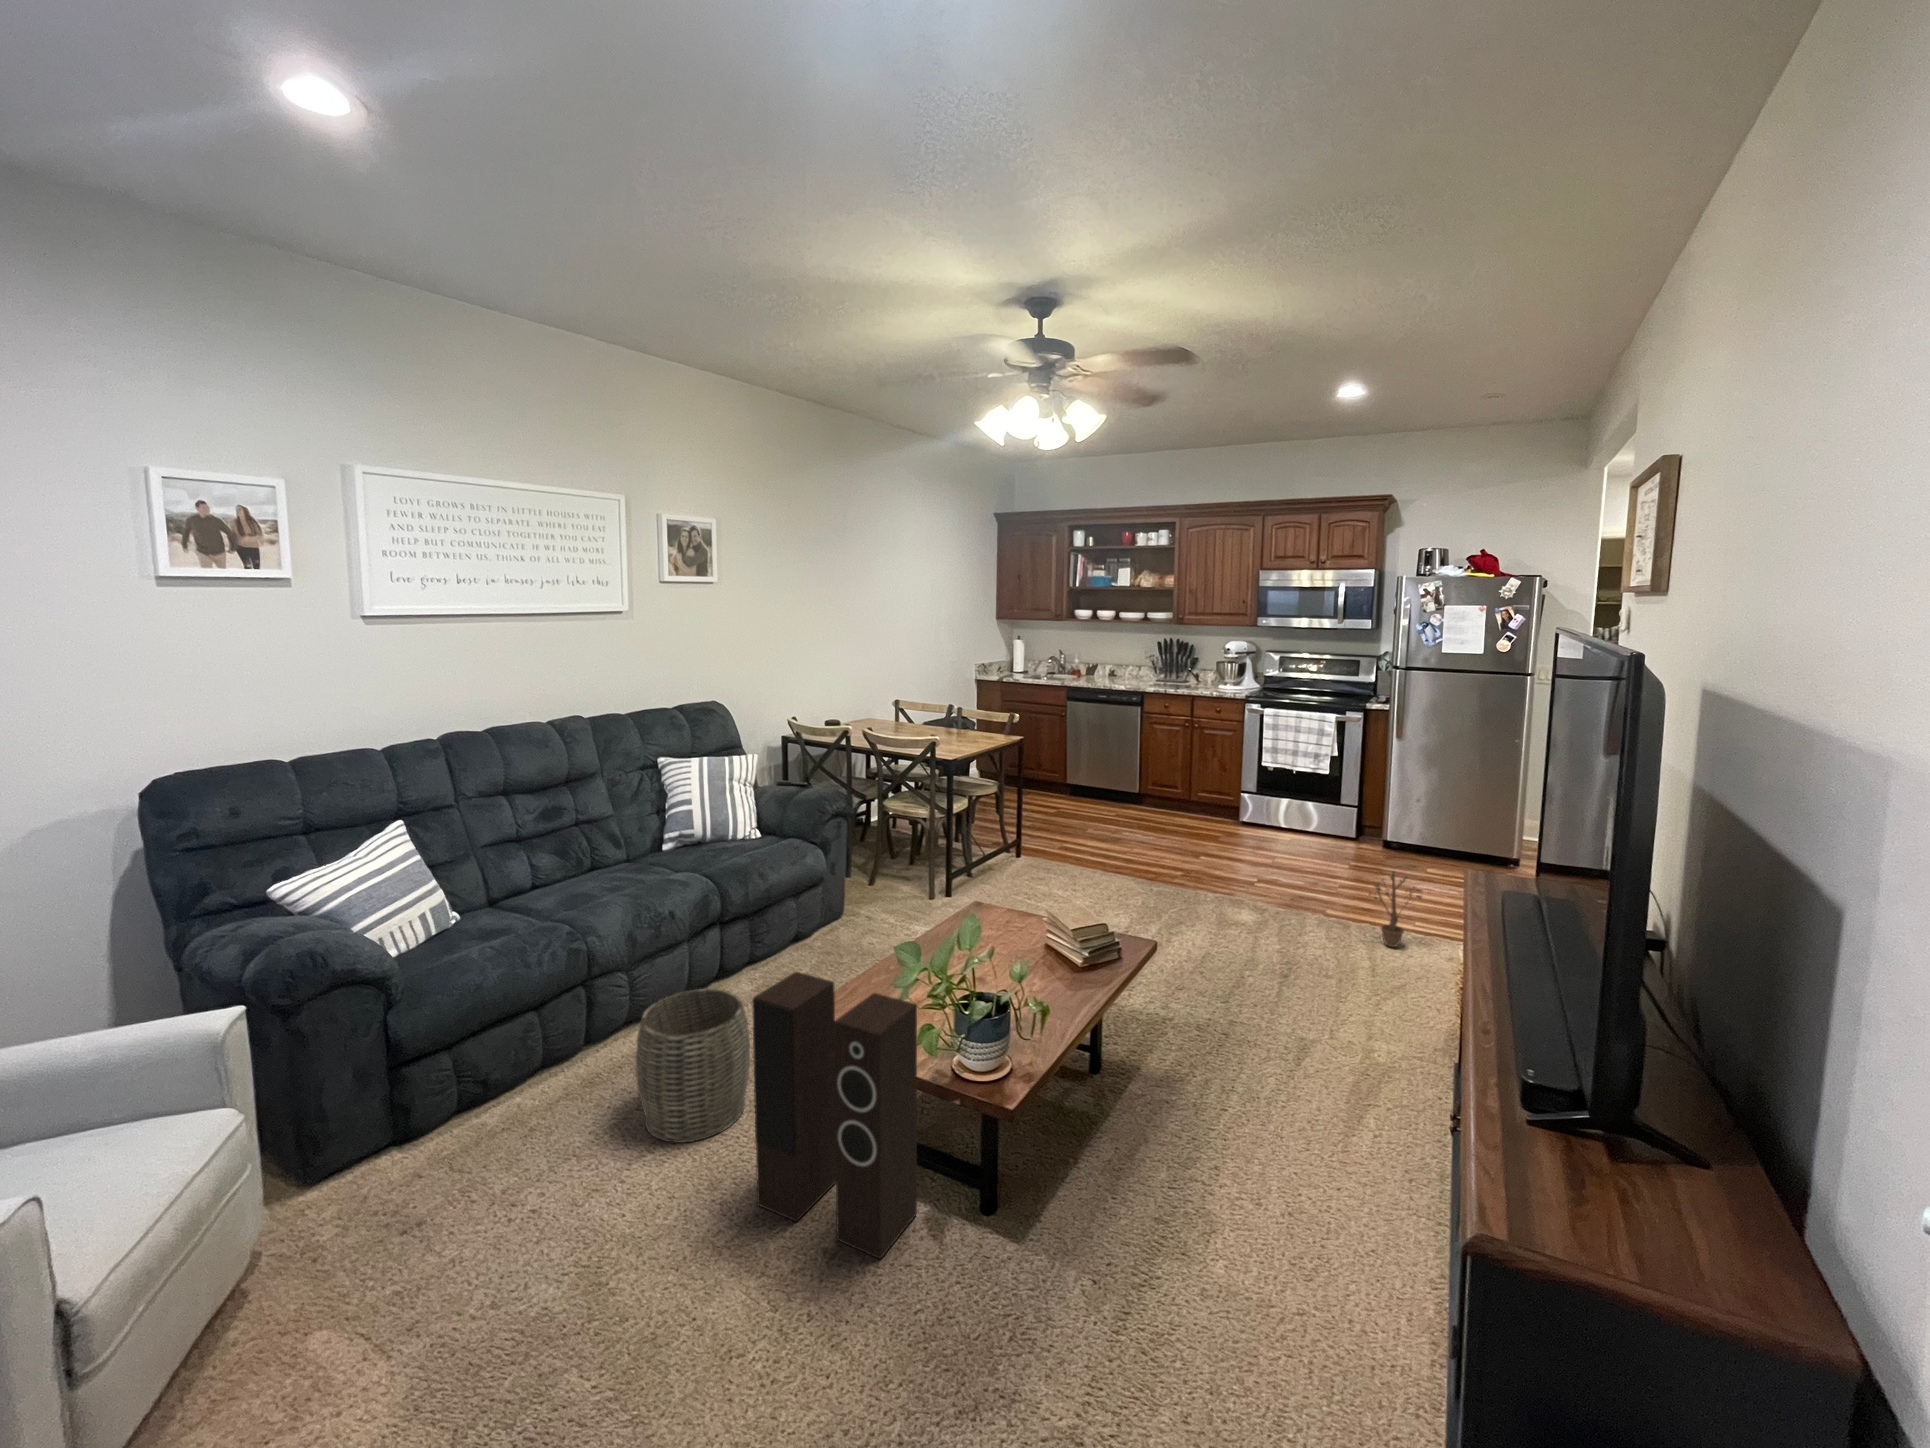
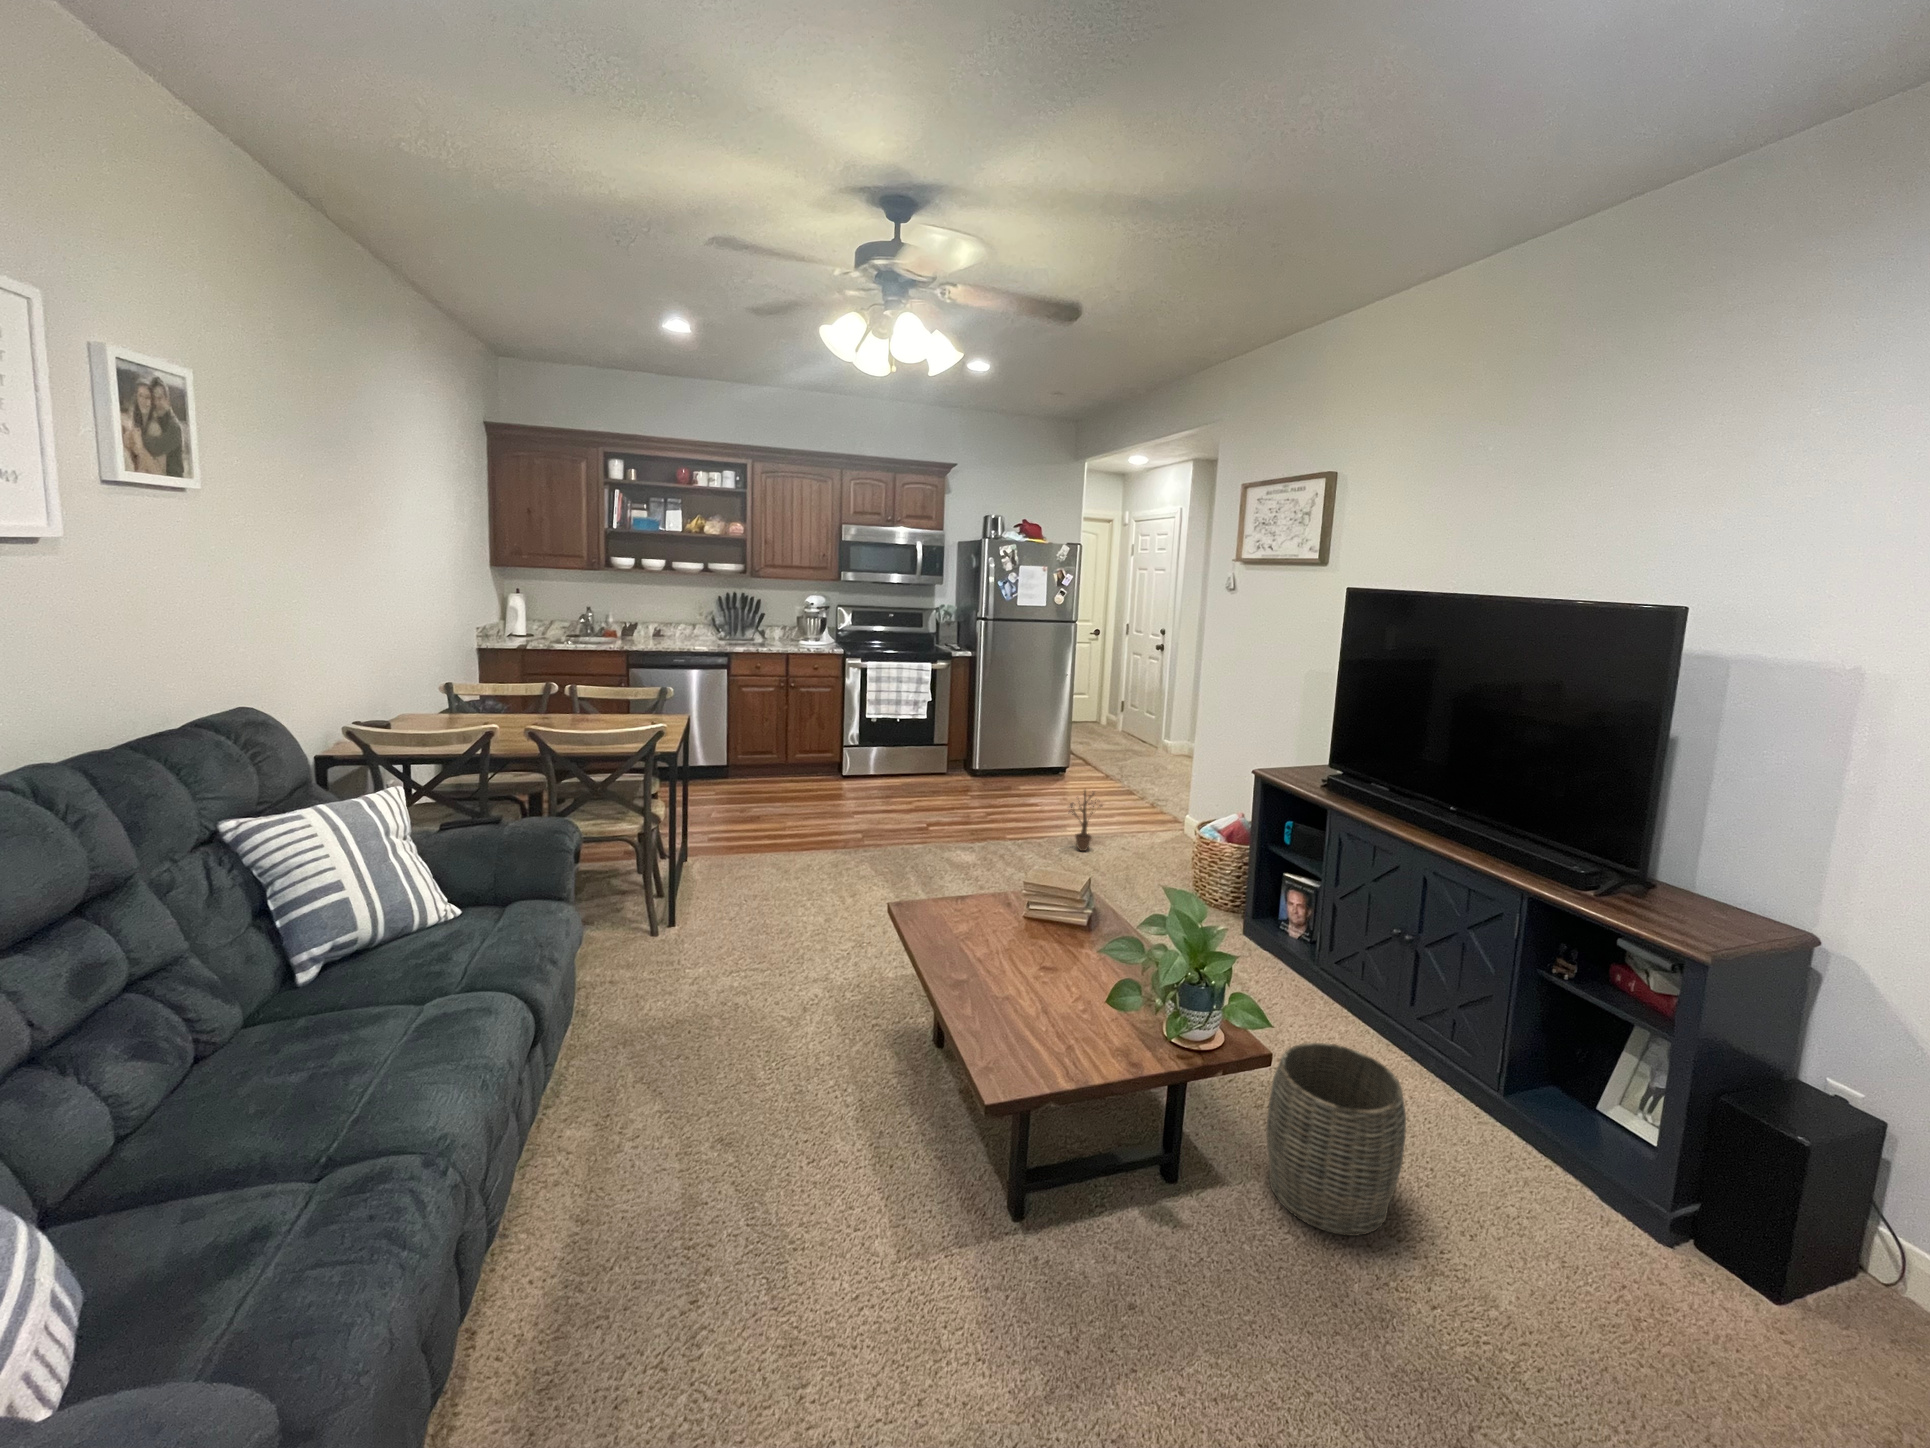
speaker: present [752,972,917,1259] -> none [986,998,1193,1323]
woven basket: present [636,989,750,1143] -> present [1266,1043,1406,1236]

